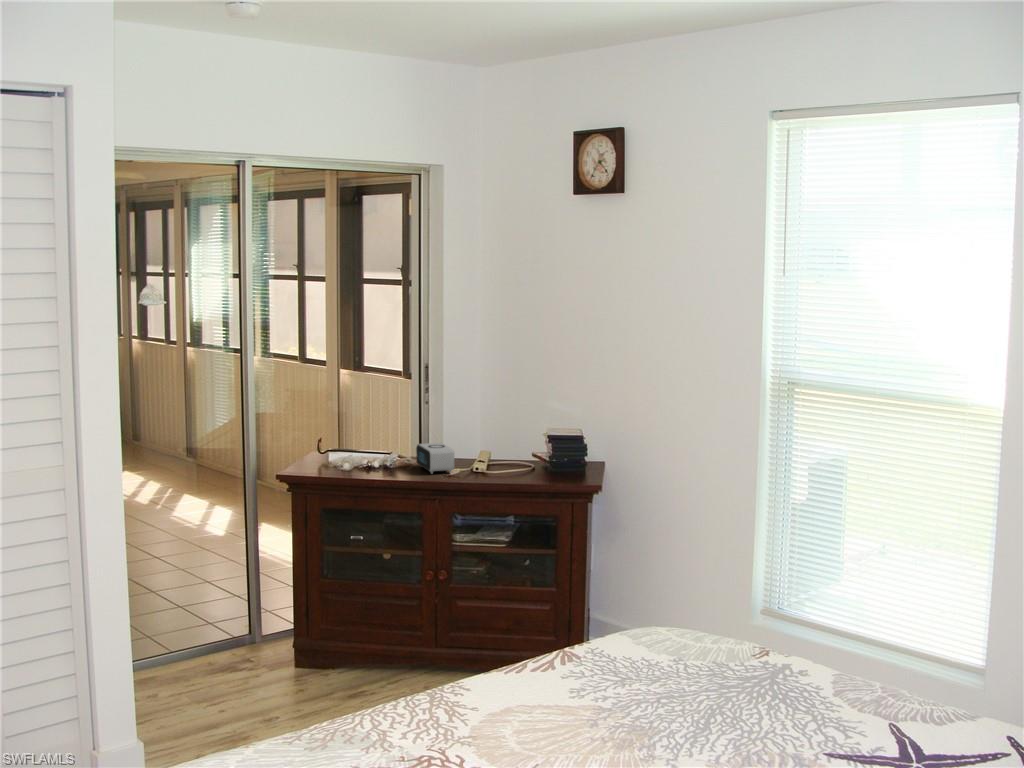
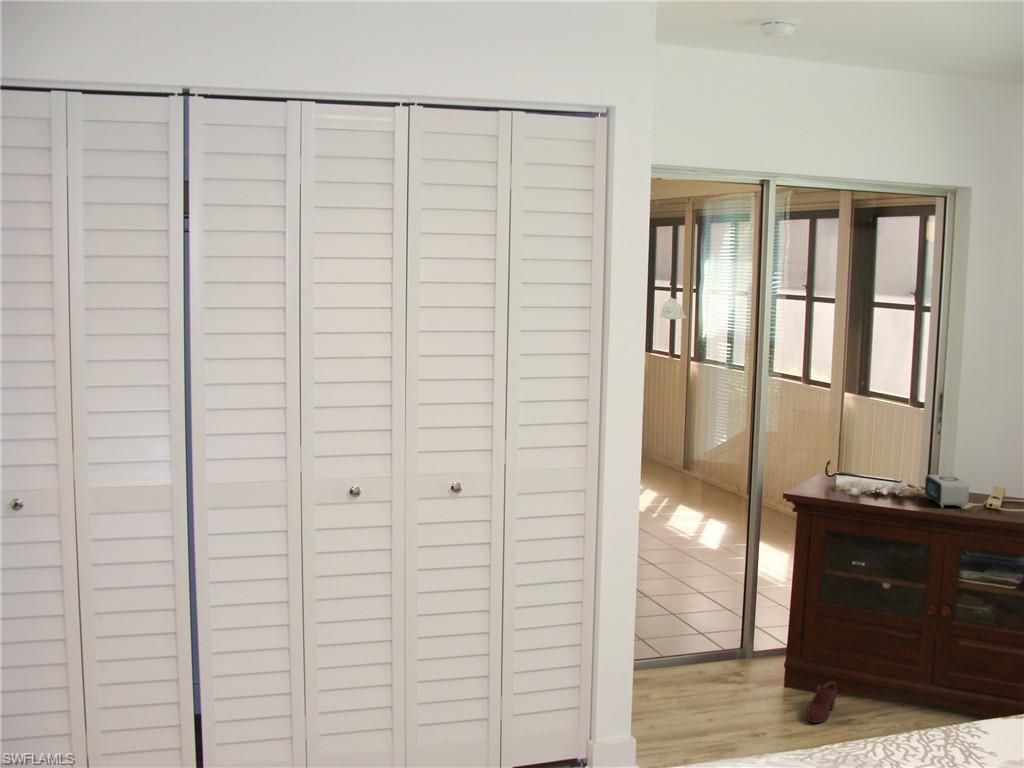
shoe: none [316,654,344,699] -> present [807,681,837,723]

